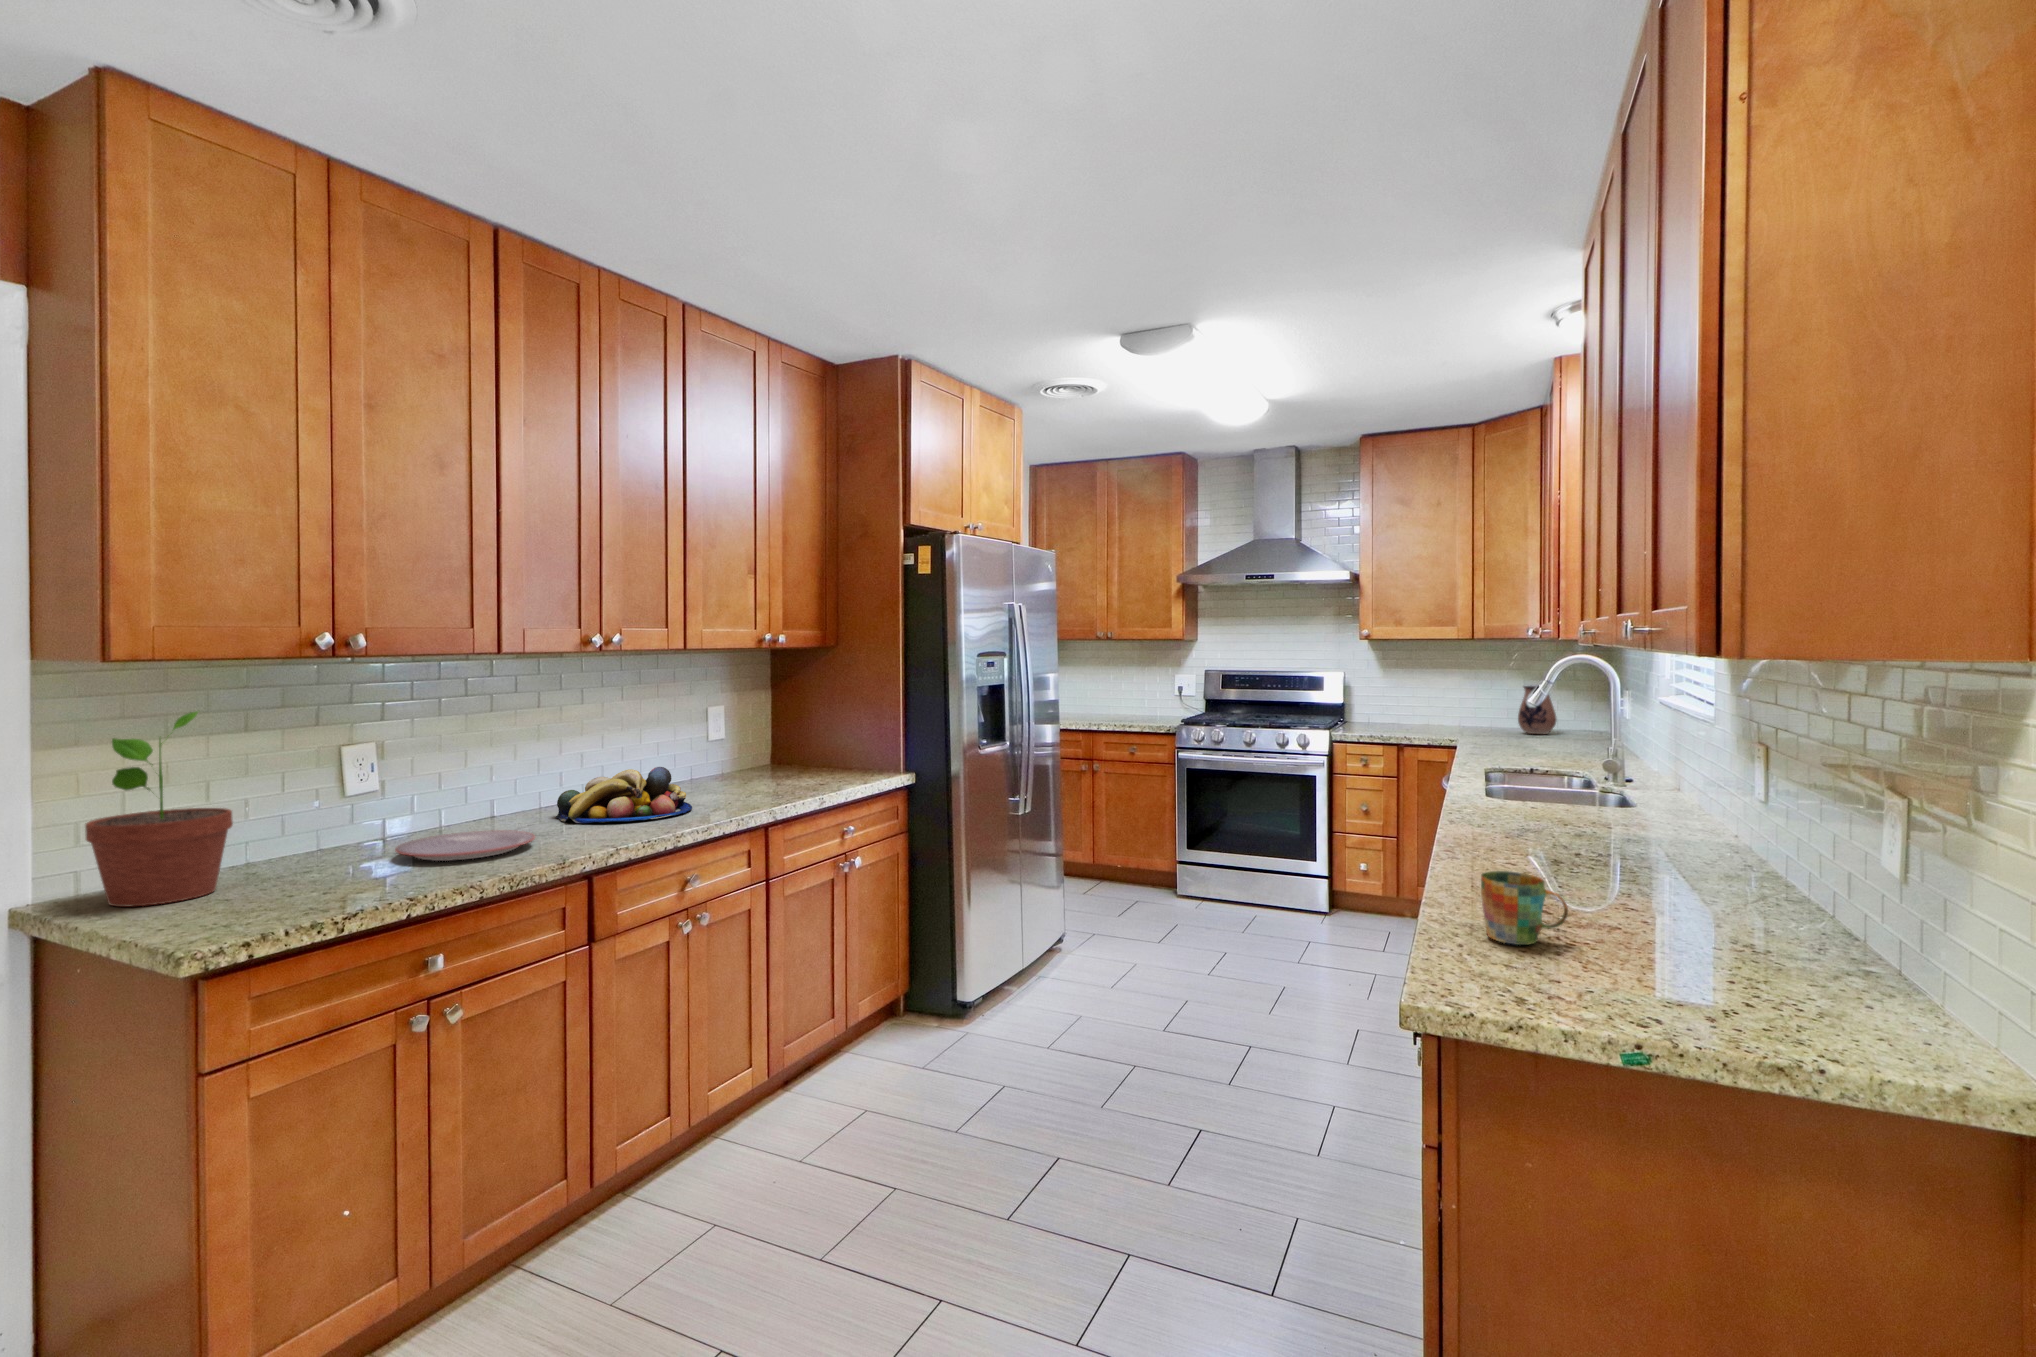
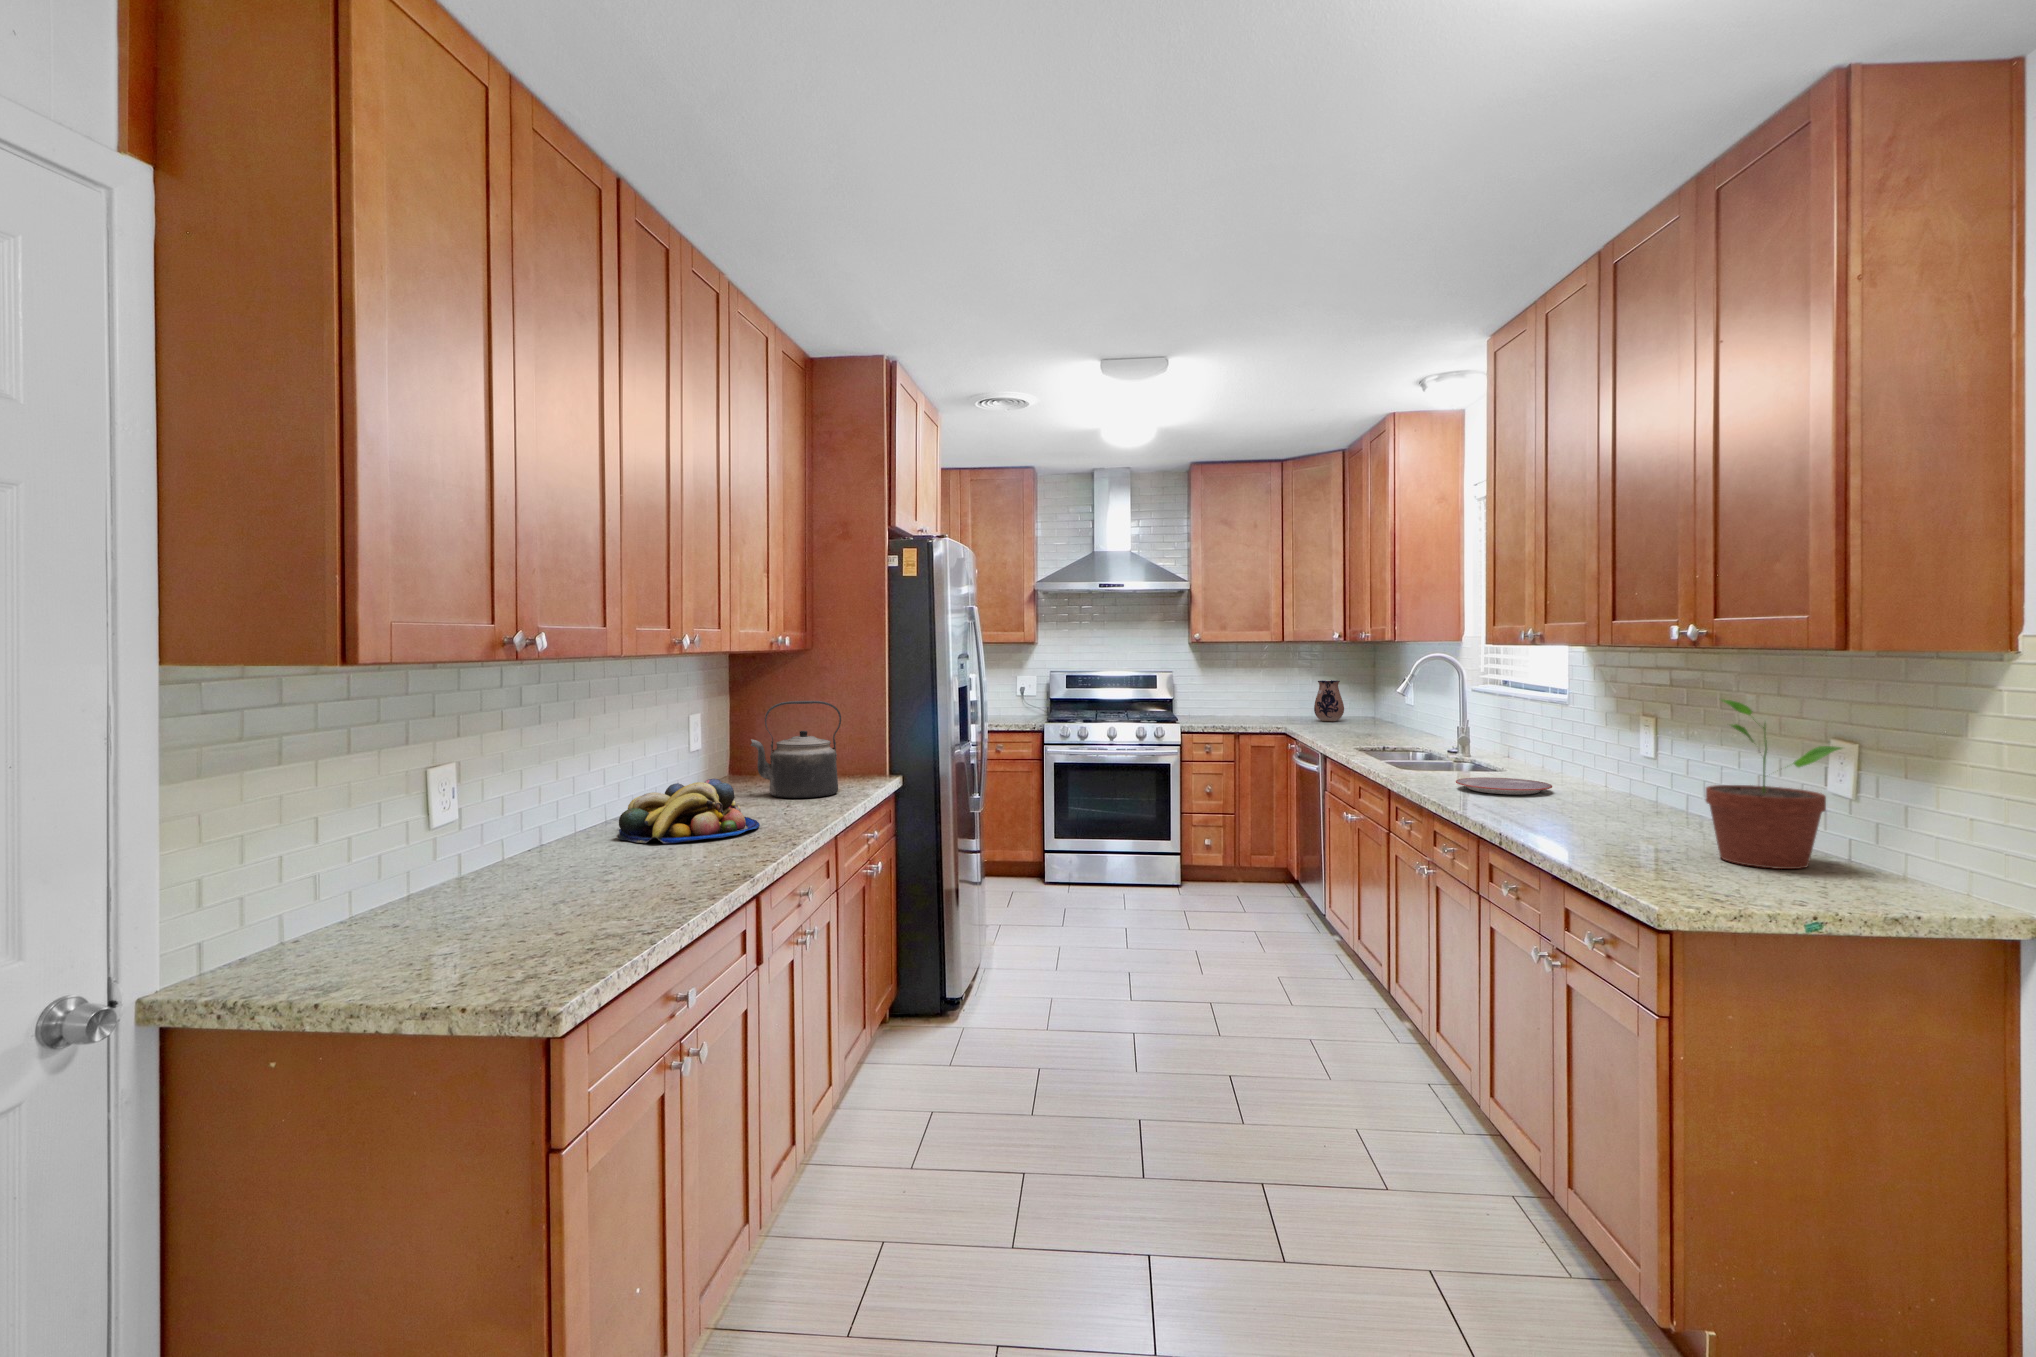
kettle: none [750,697,833,790] -> present [751,701,841,798]
potted plant: present [85,712,233,907] -> present [1706,700,1841,869]
plate: present [395,830,535,861] -> present [1456,777,1552,795]
mug: present [1481,871,1568,945] -> none [1611,818,1672,869]

